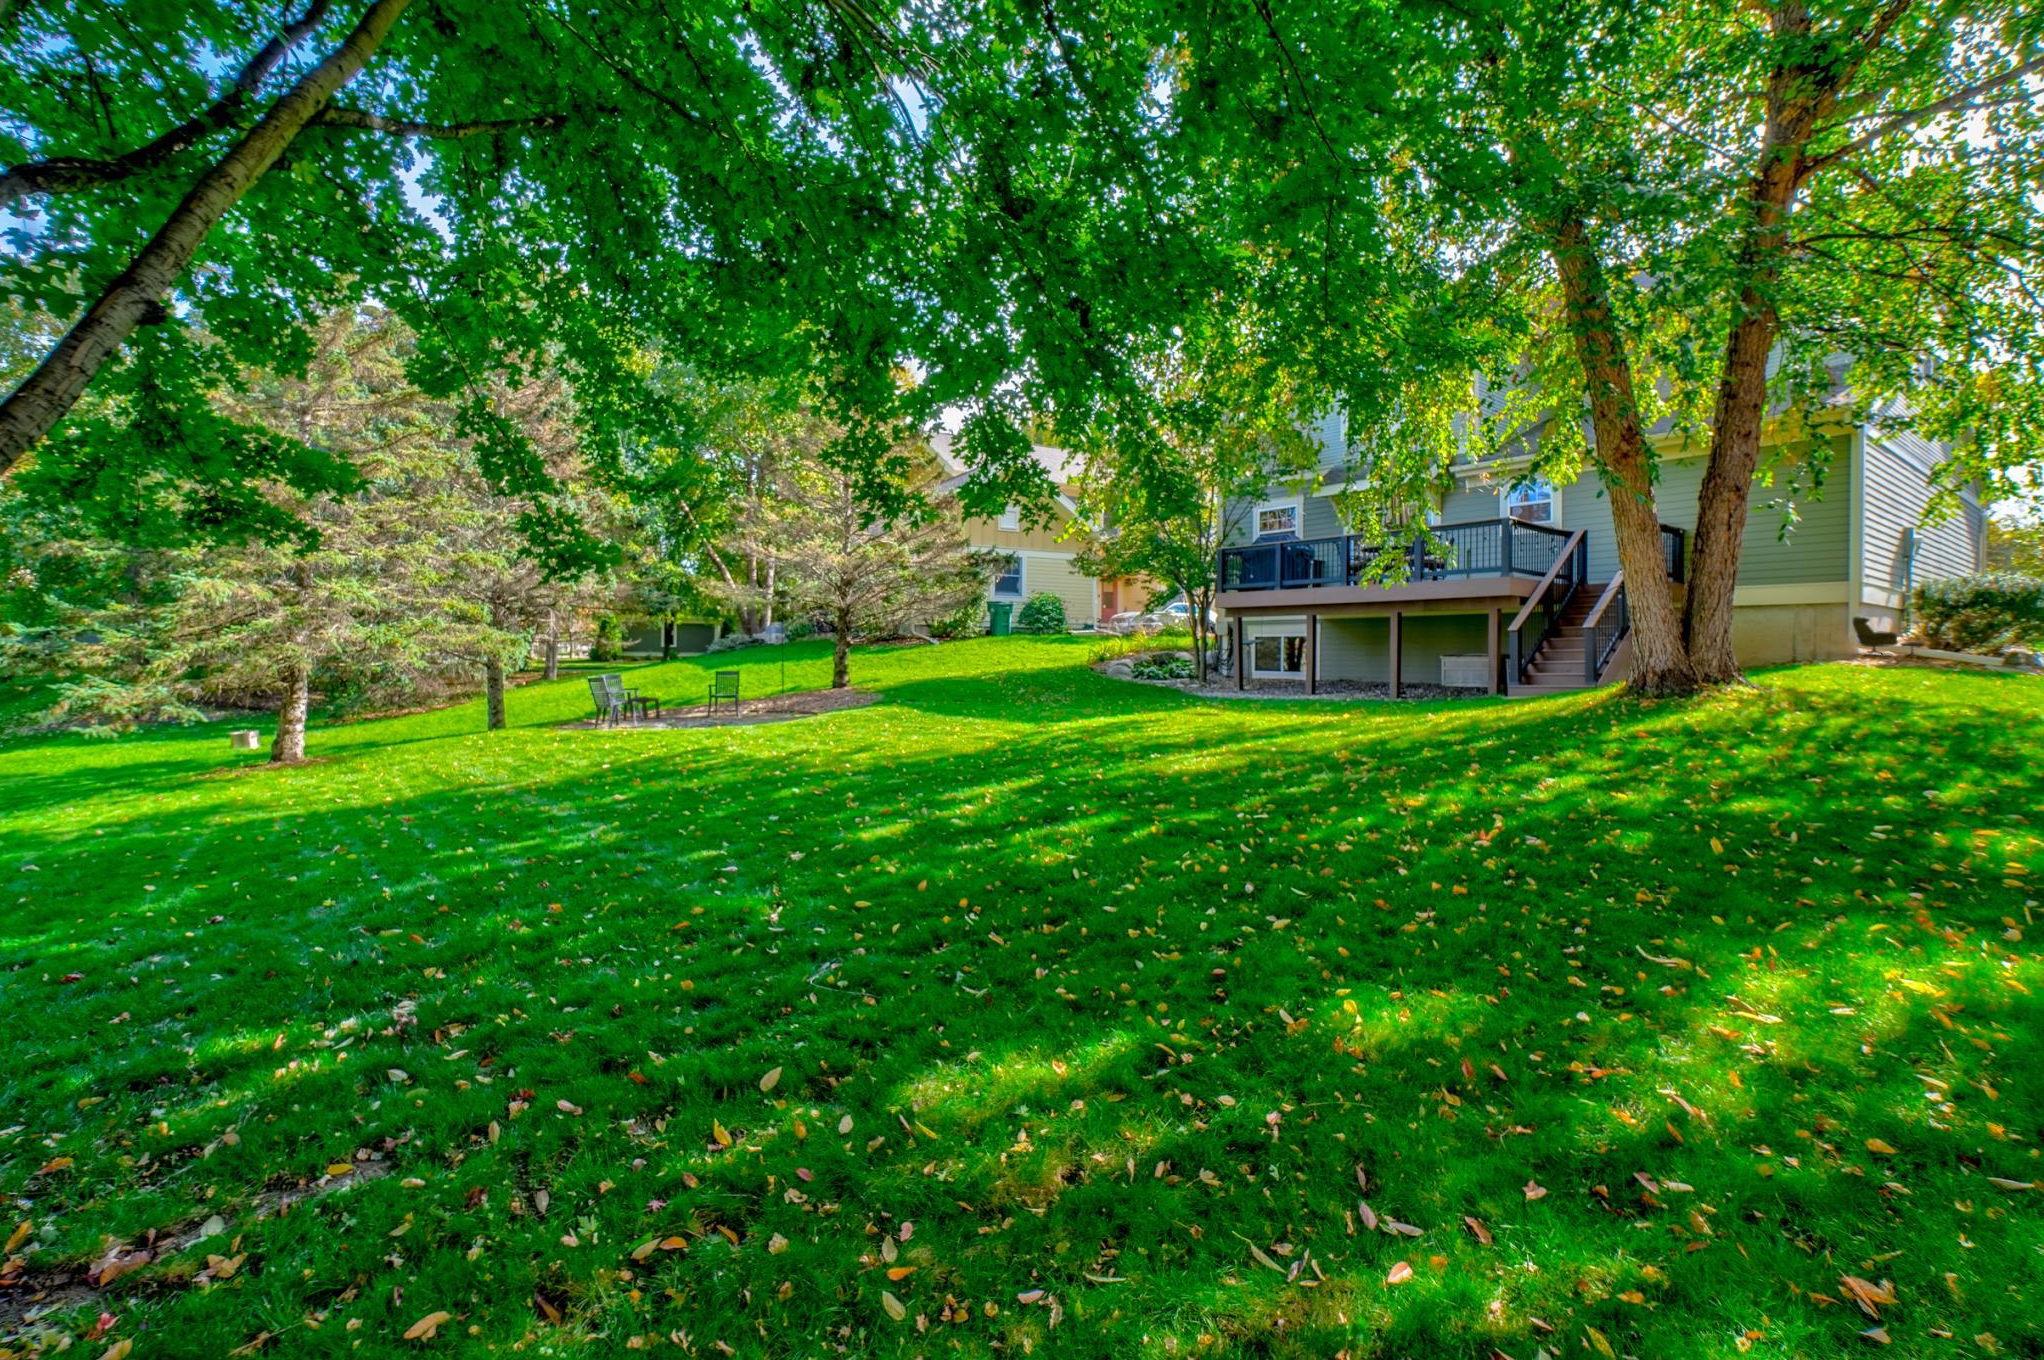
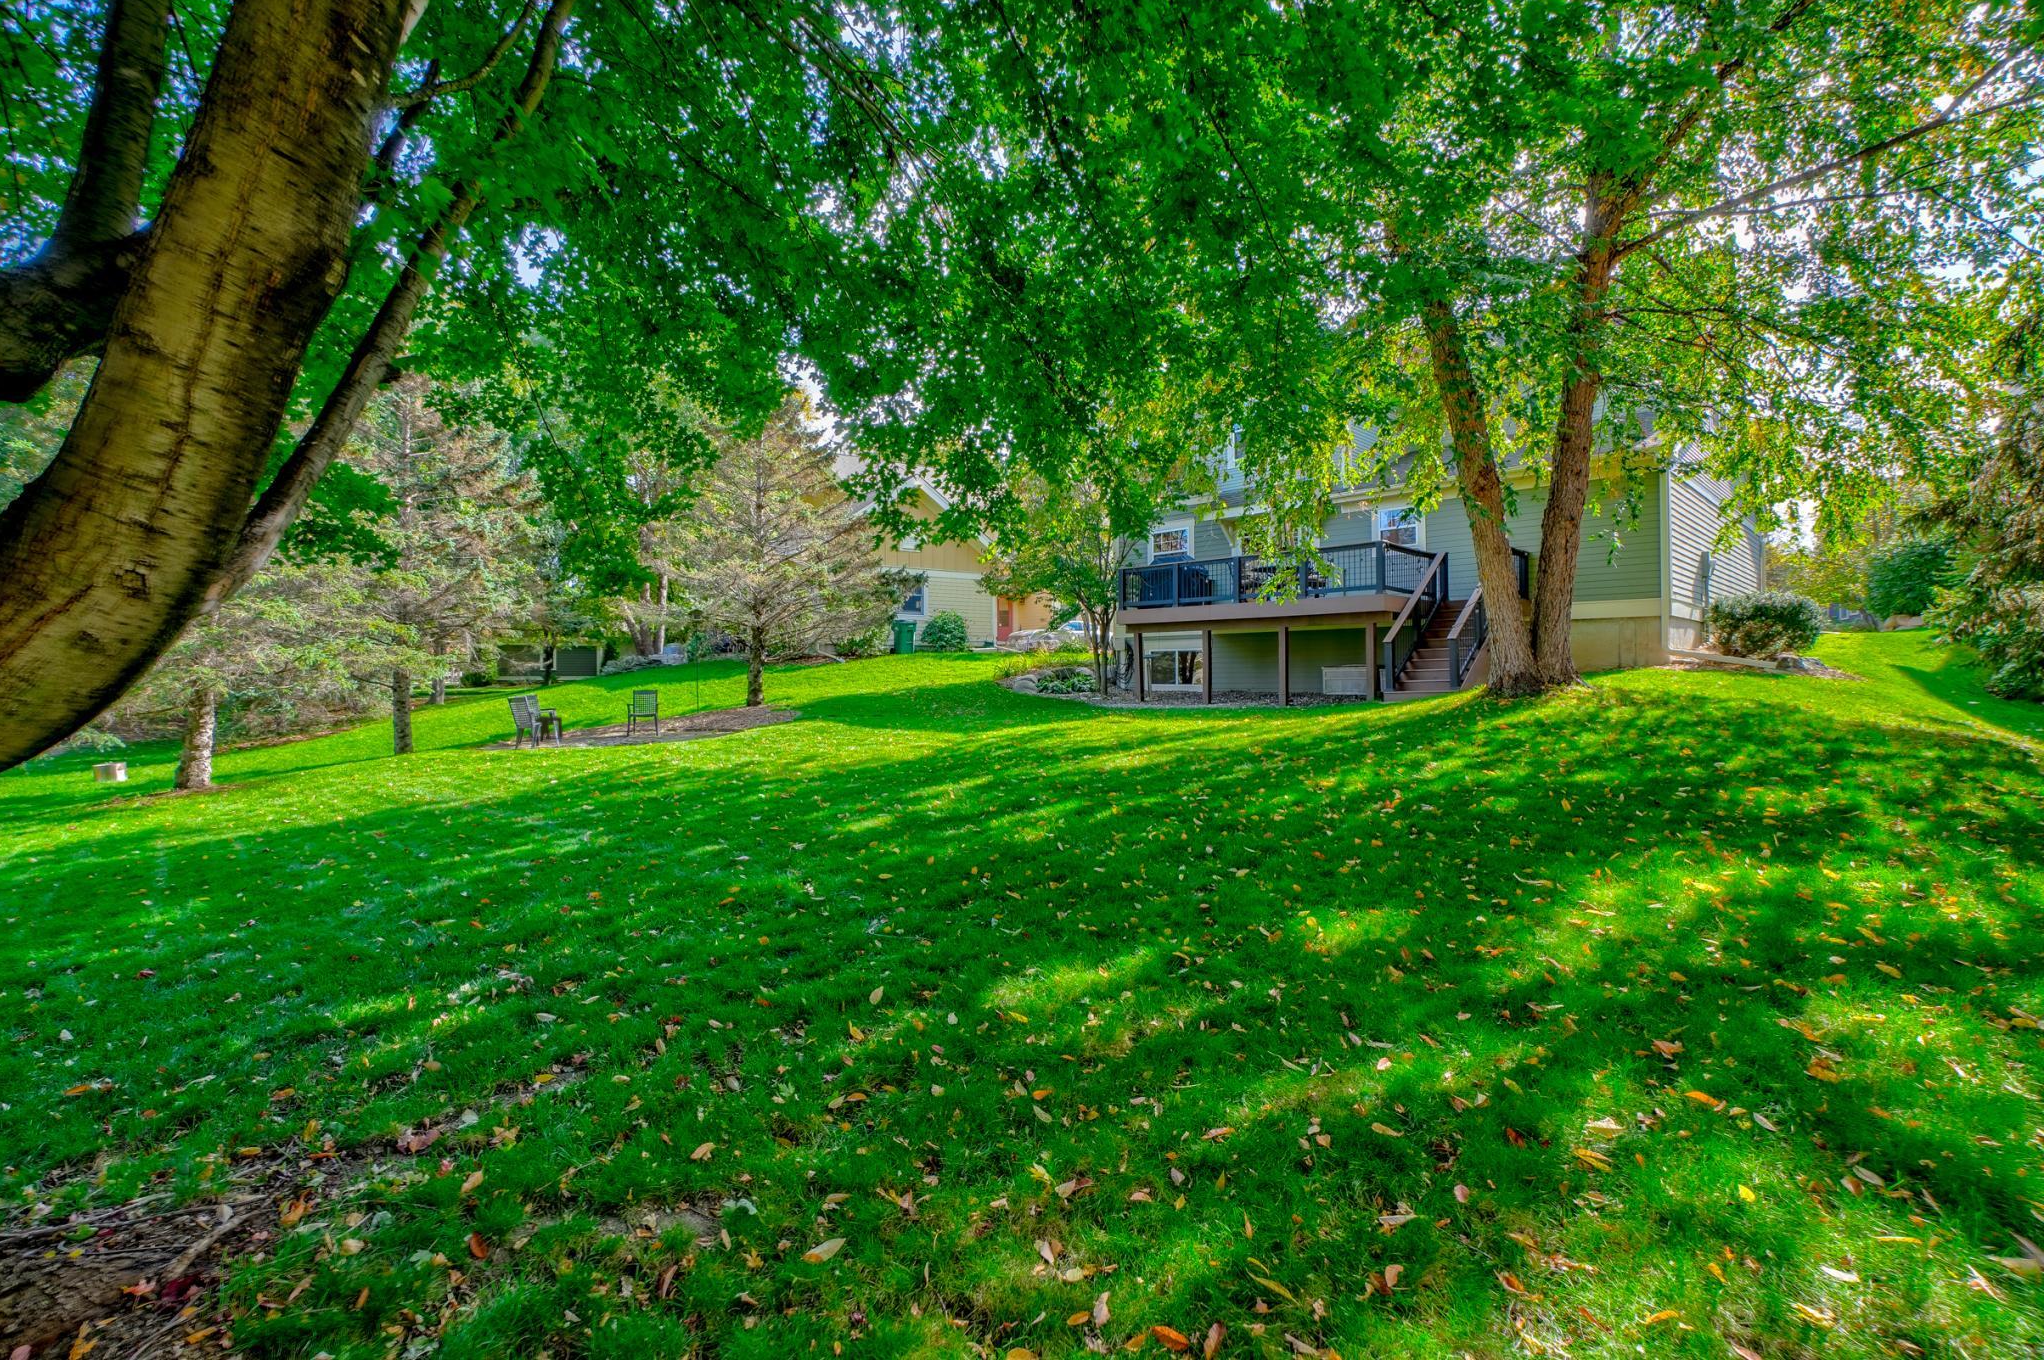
lounge chair: present [1852,617,1925,656] -> none [1664,628,1720,663]

